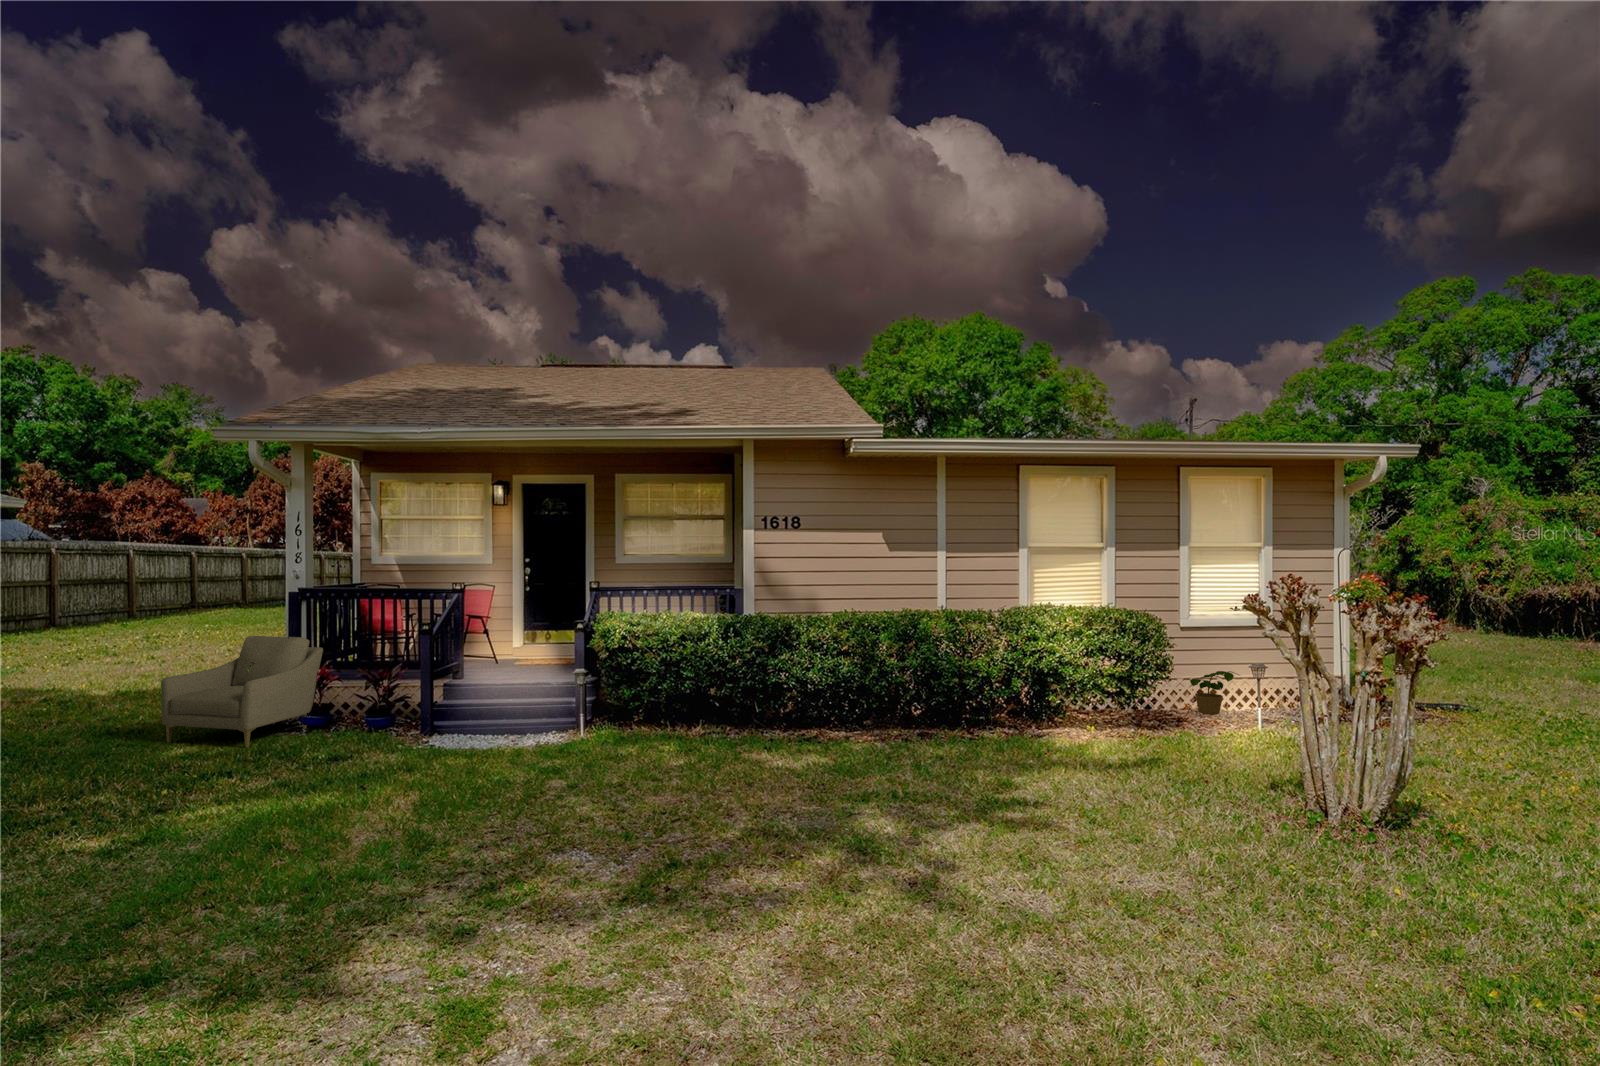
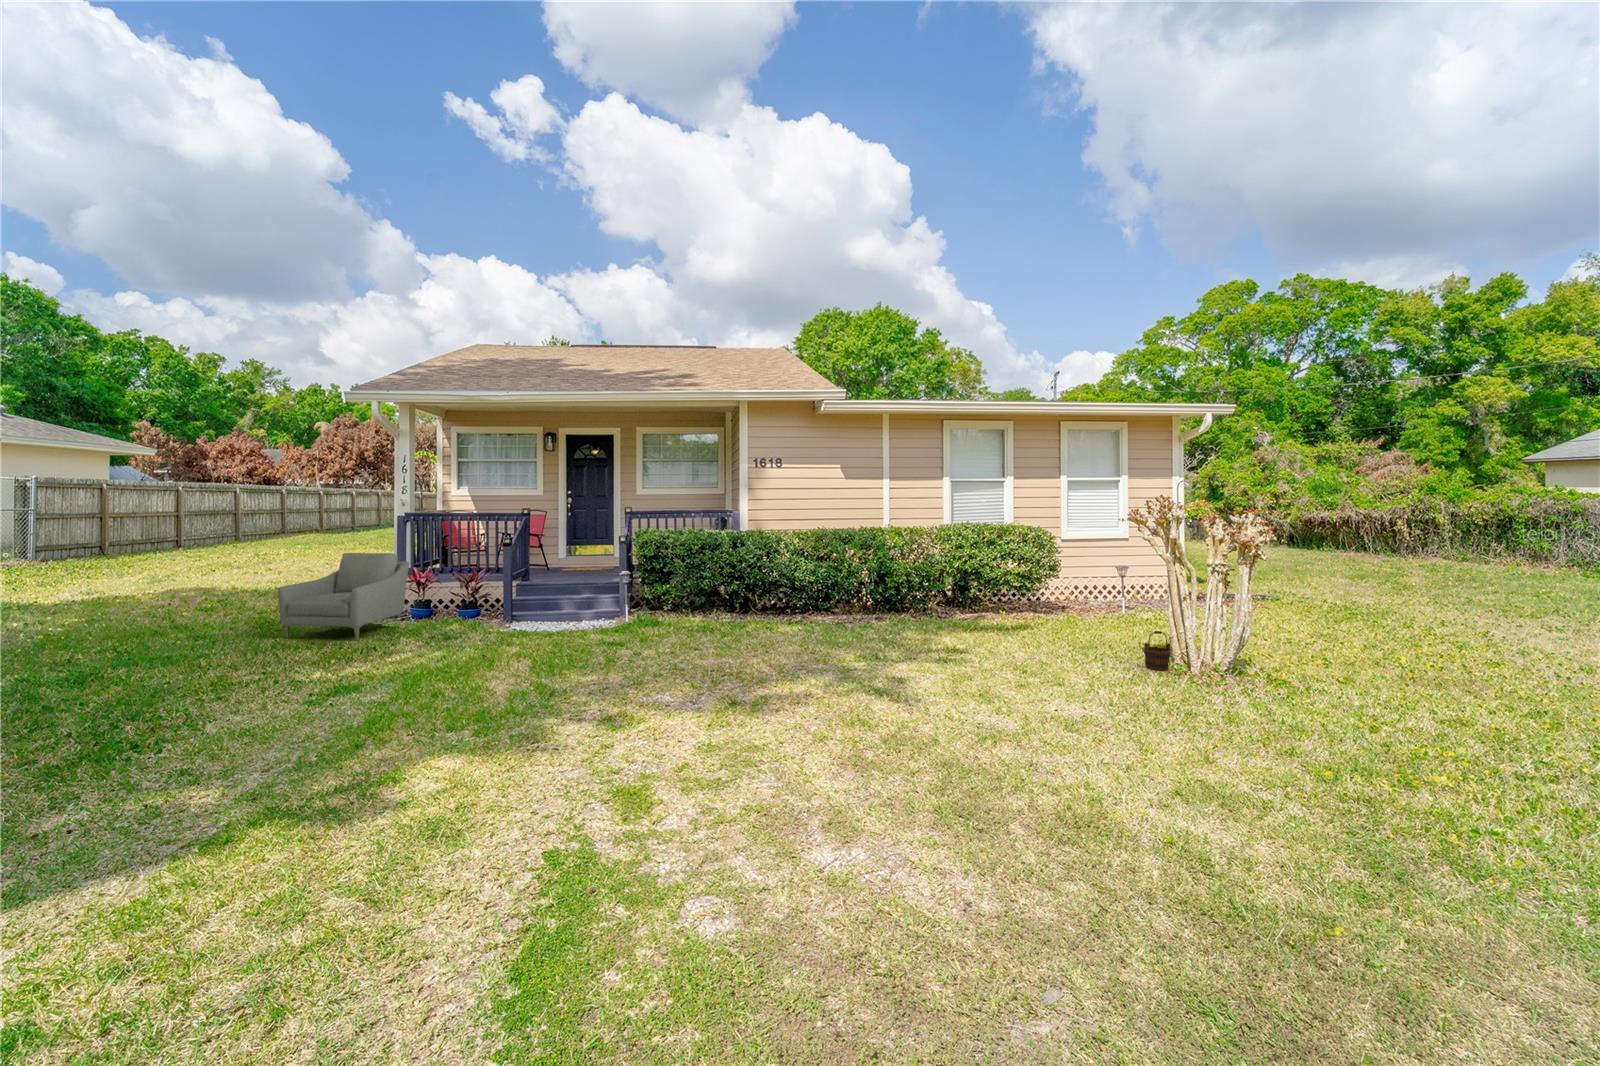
potted plant: present [1190,671,1238,714] -> none [1071,570,1108,601]
wooden bucket: none [1272,767,1311,825] -> present [1144,631,1171,670]

